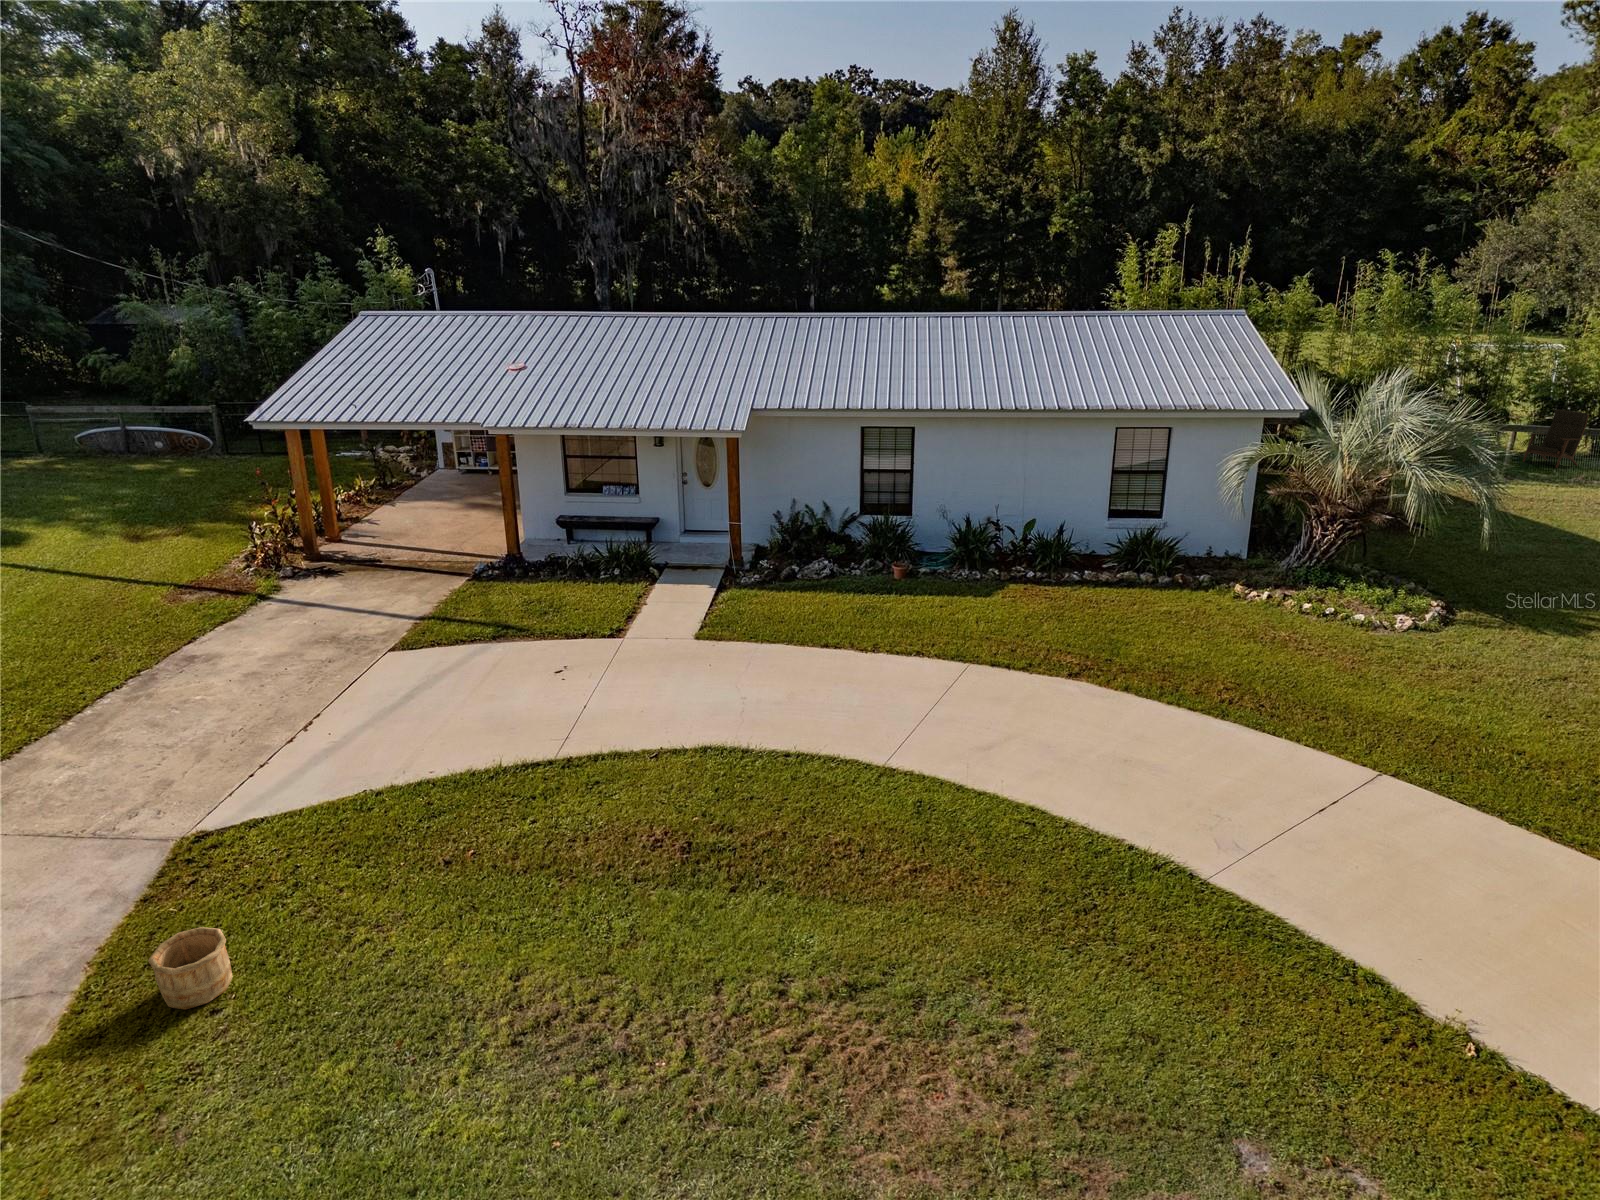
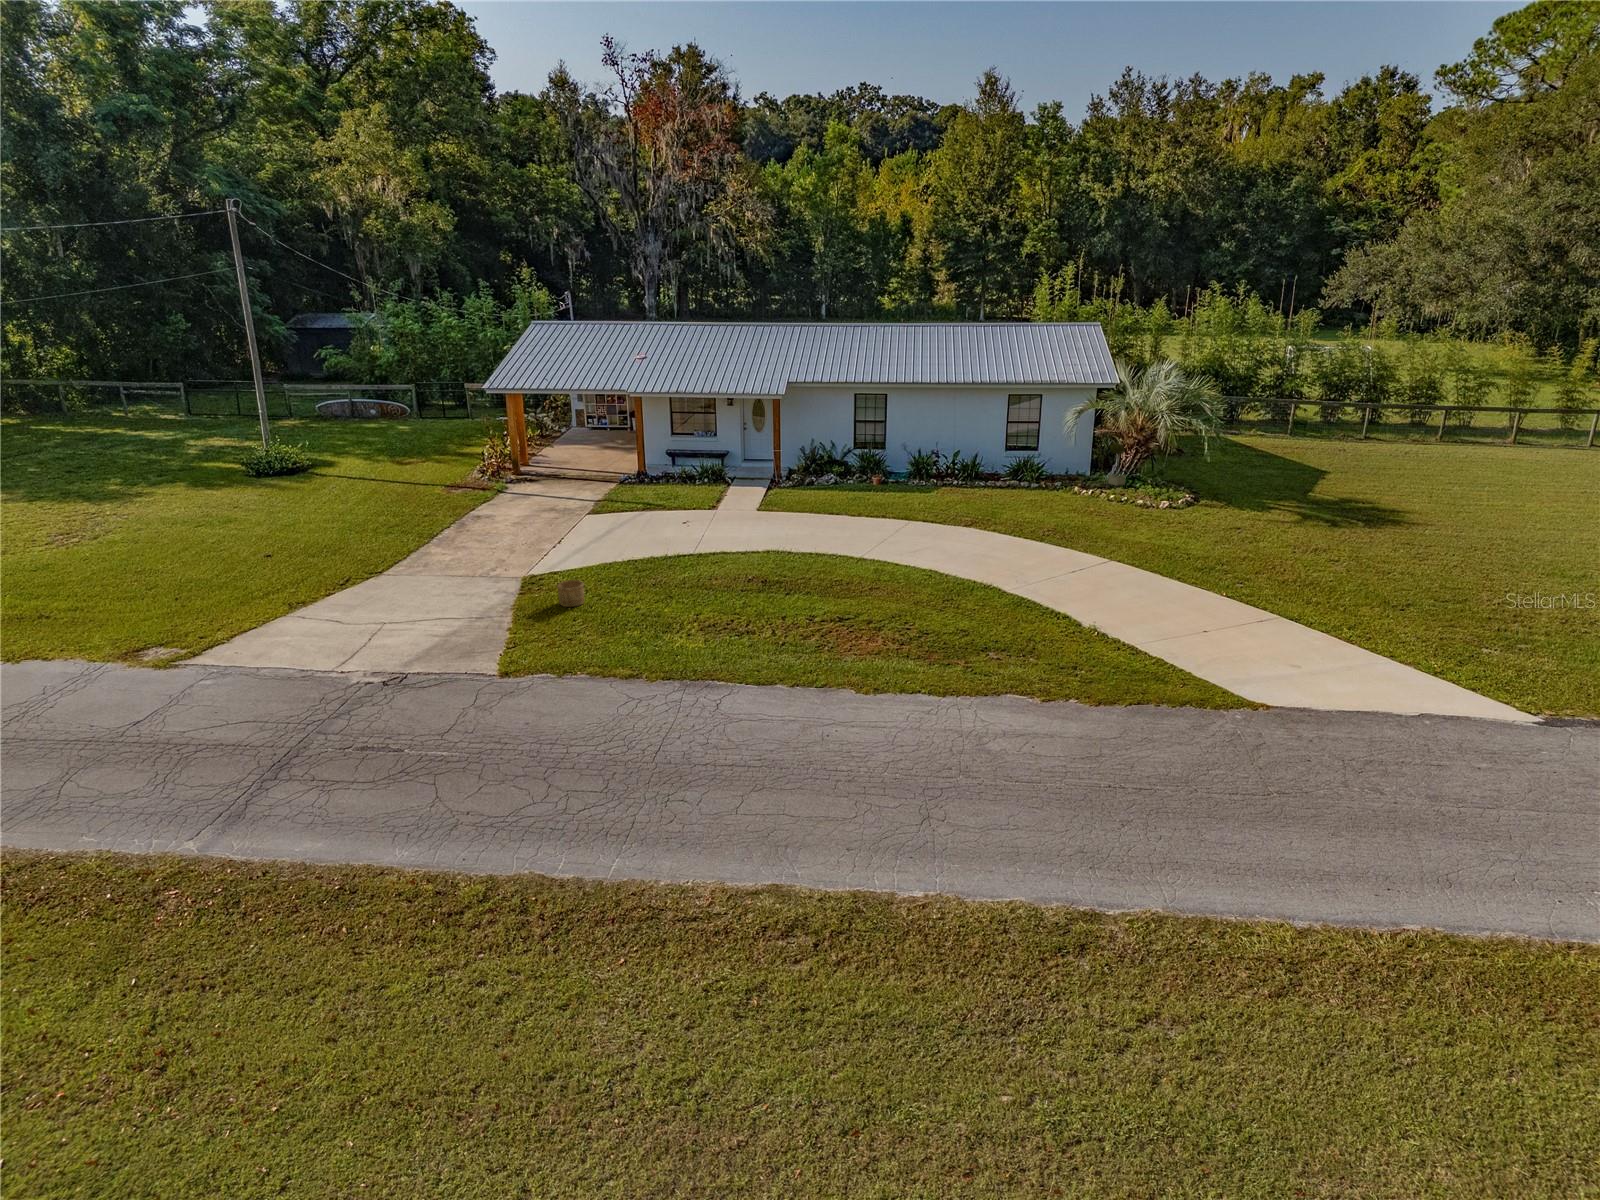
lounge chair: present [1523,409,1589,468] -> none [1325,391,1367,431]
potted tree: none [1279,506,1312,578] -> present [1108,442,1125,485]

